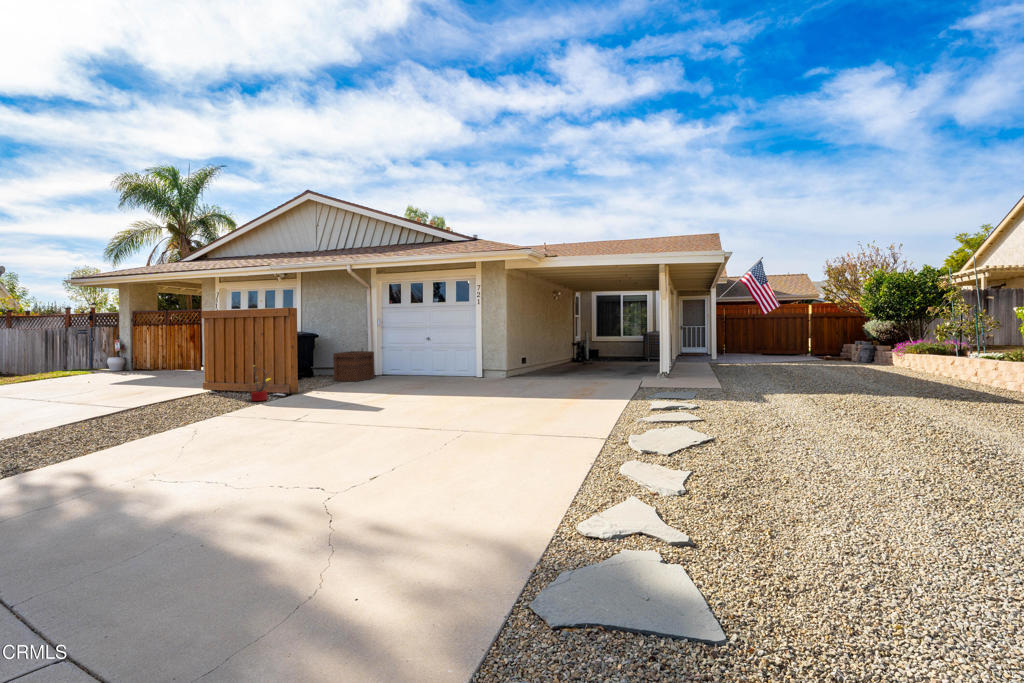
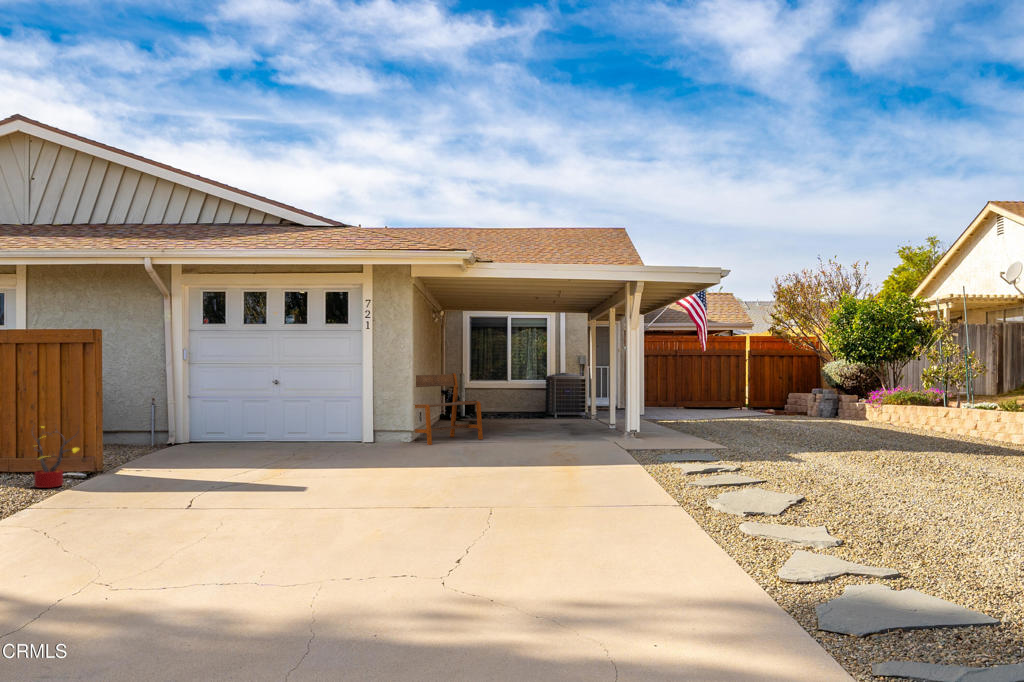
bench: none [509,332,562,379] -> present [415,373,483,445]
wooden crate: present [333,351,375,382] -> none [109,403,177,455]

